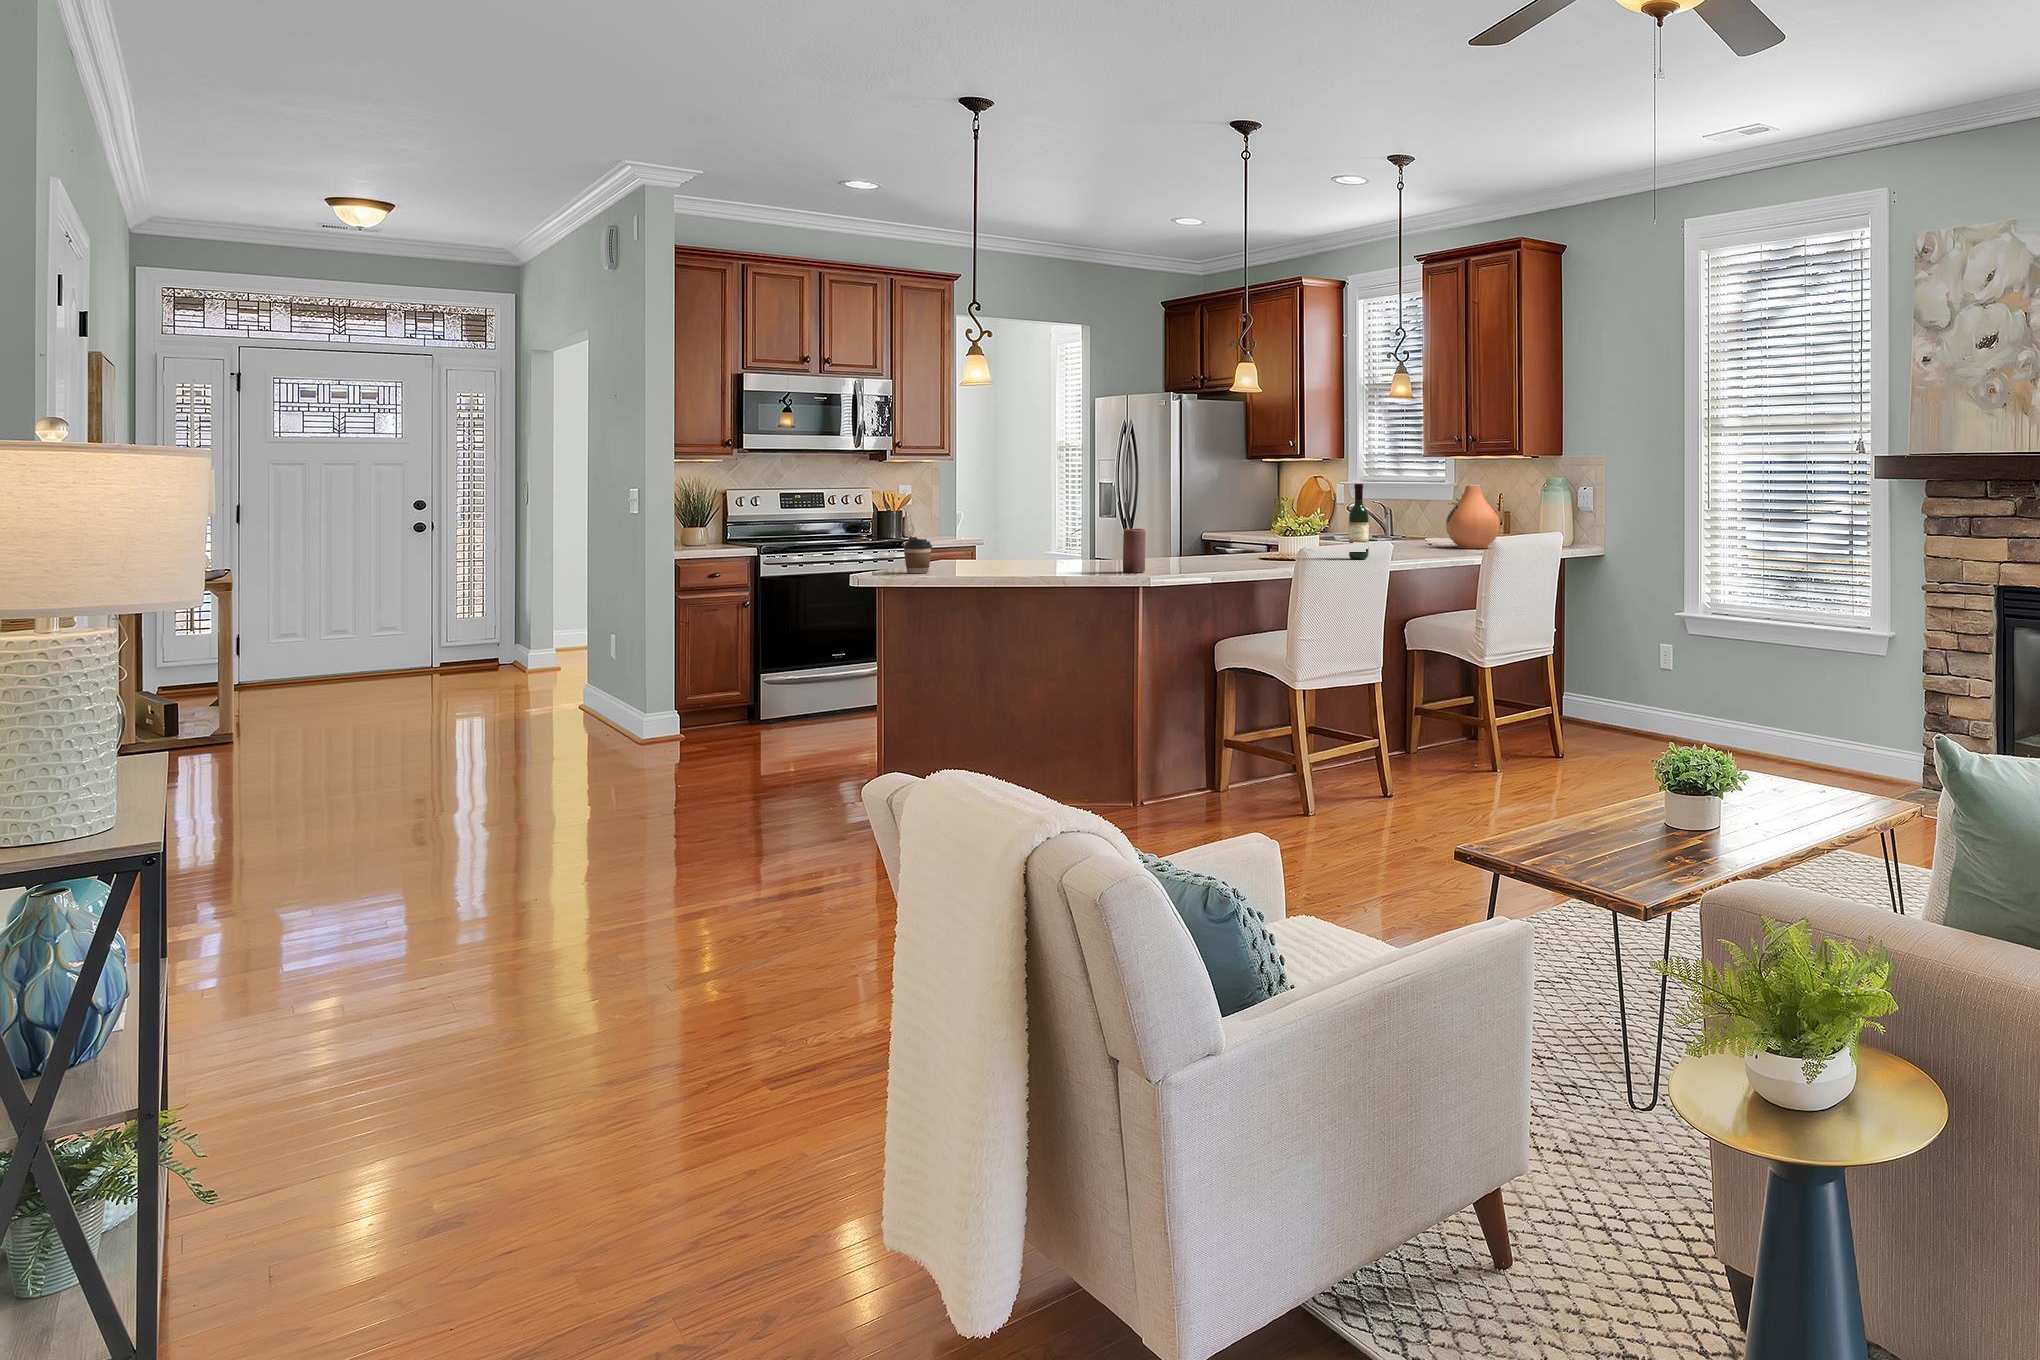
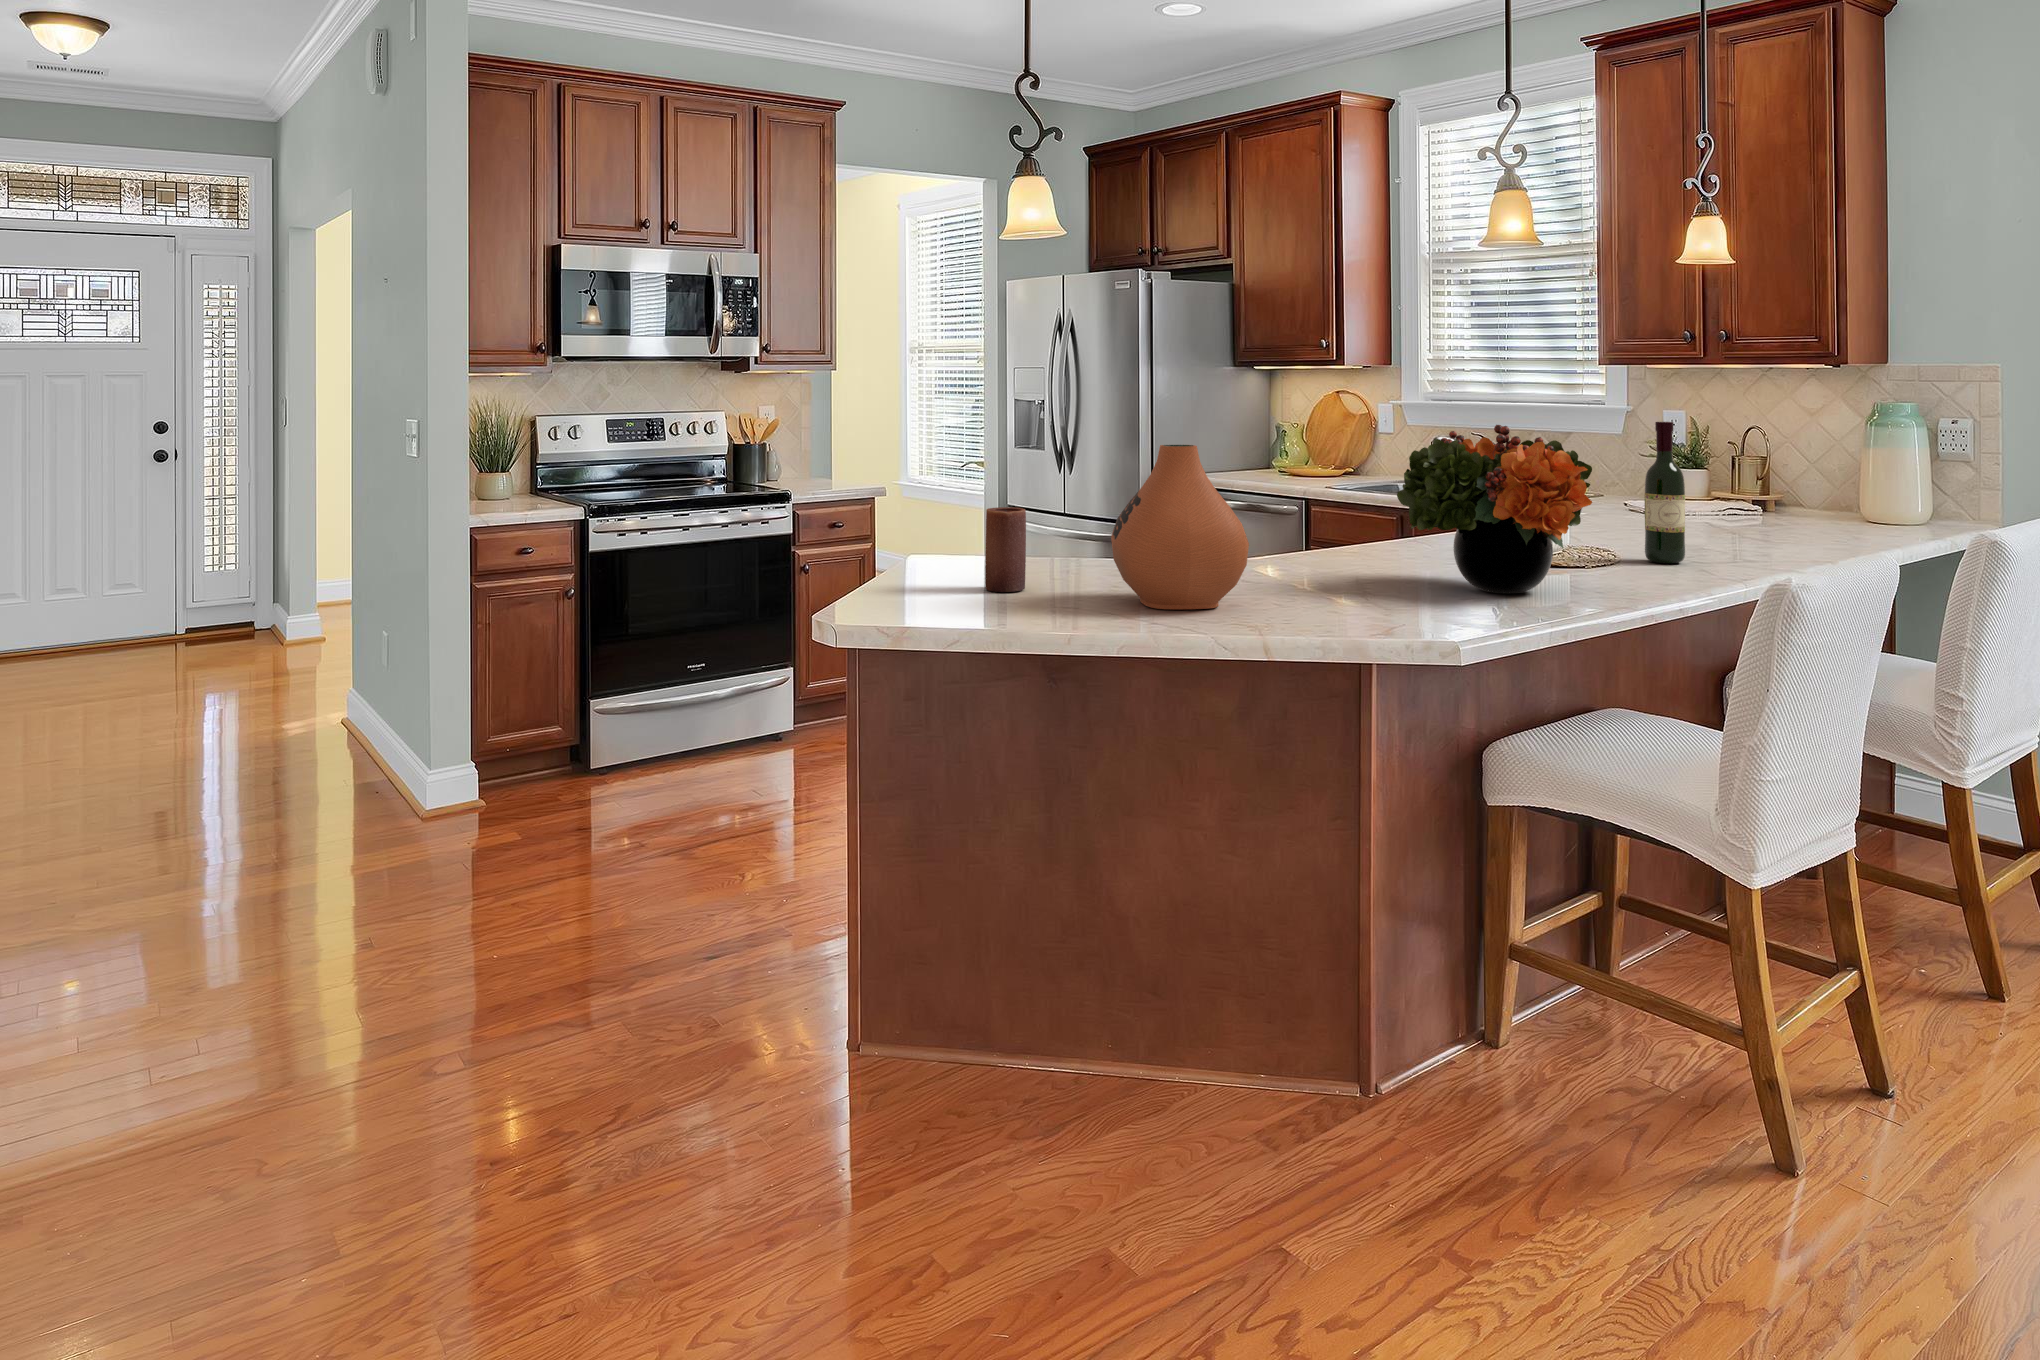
flower arrangement: none [1182,482,1284,567] -> present [1397,425,1592,593]
vase: present [1446,486,1500,548] -> present [1111,445,1249,609]
candle: present [1123,529,1146,573] -> present [985,507,1026,592]
coffee cup: present [903,537,932,573] -> none [906,538,959,612]

